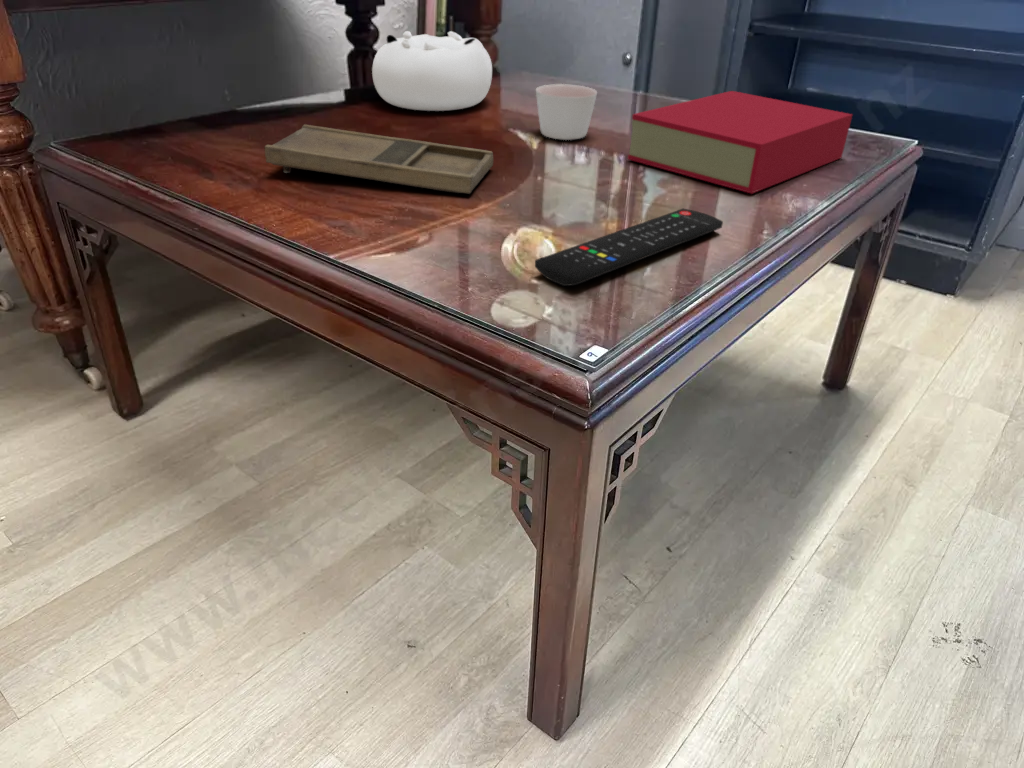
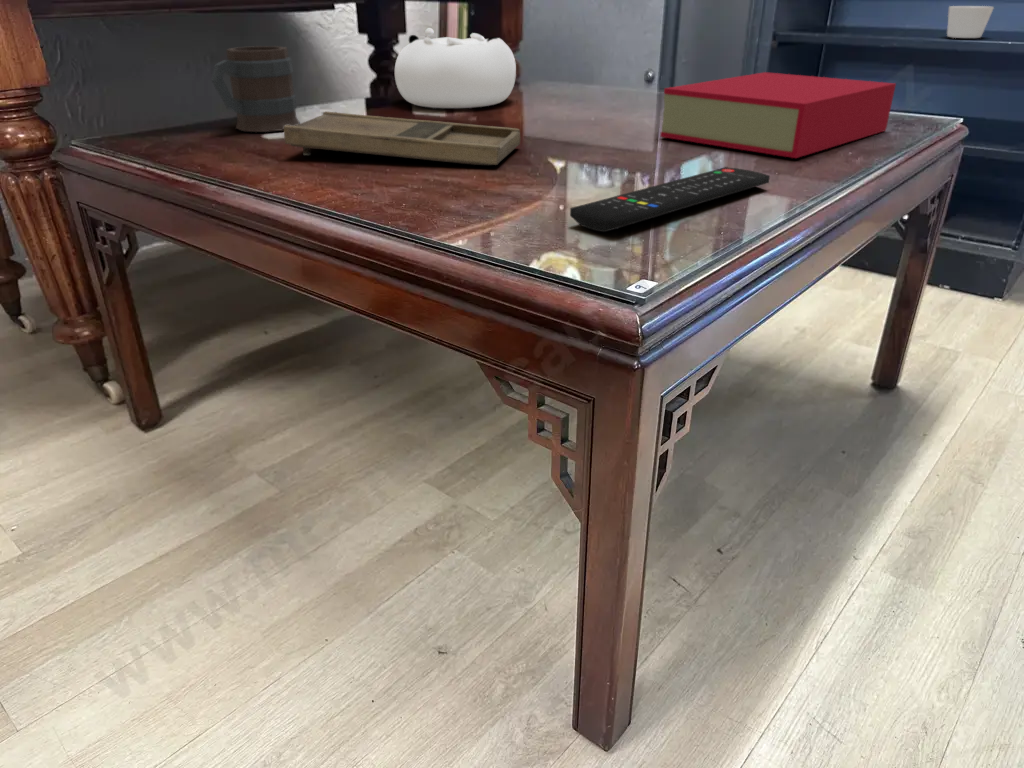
mug: none [192,50,279,138] -> present [211,46,300,132]
candle: present [536,84,597,140] -> present [947,6,993,38]

